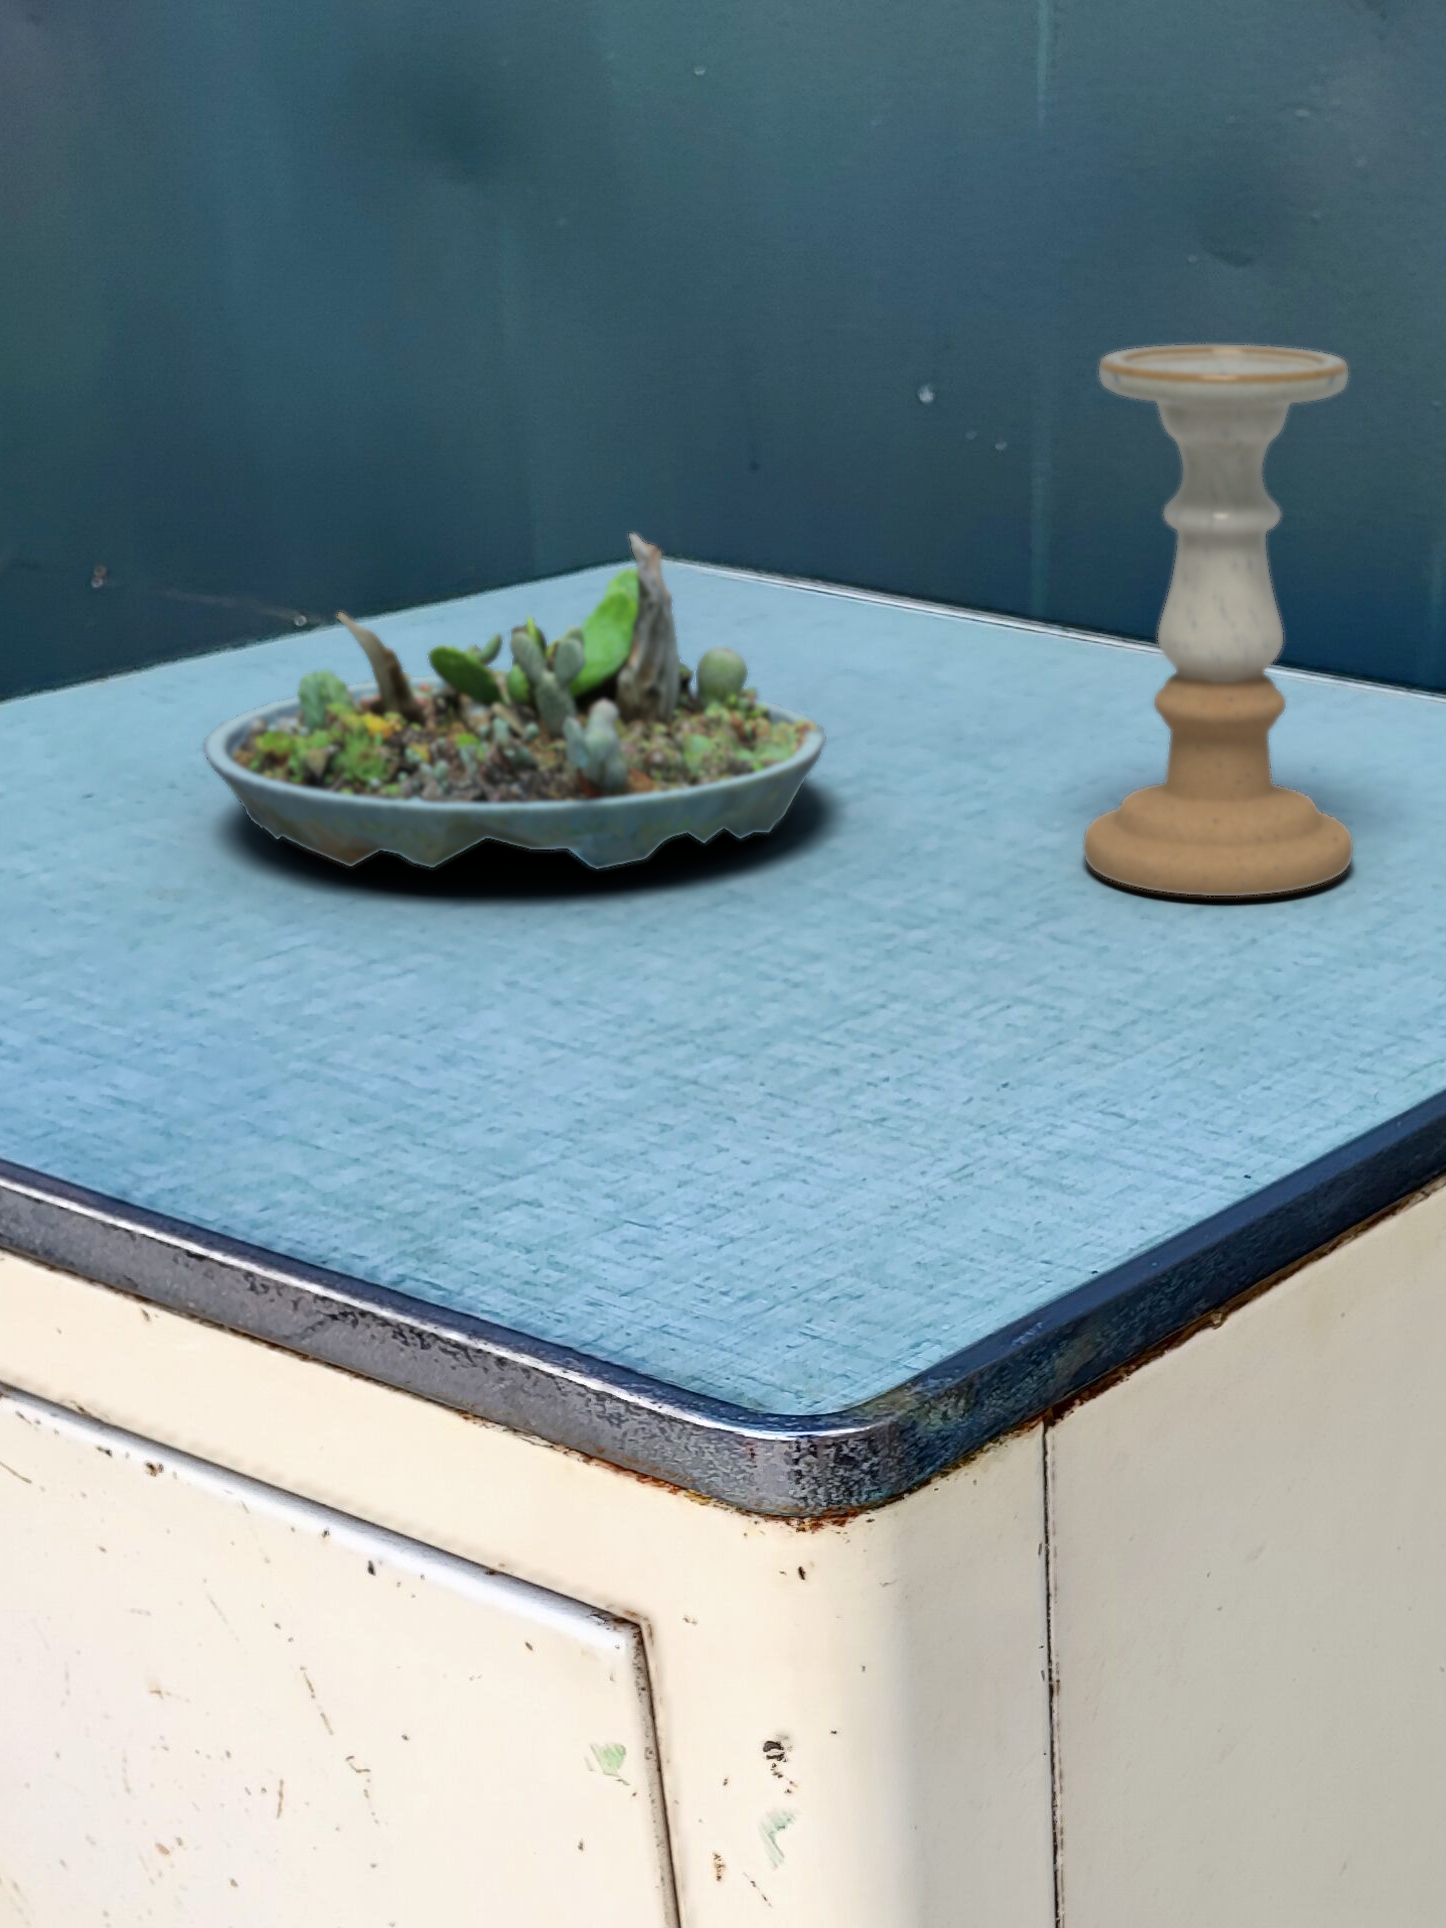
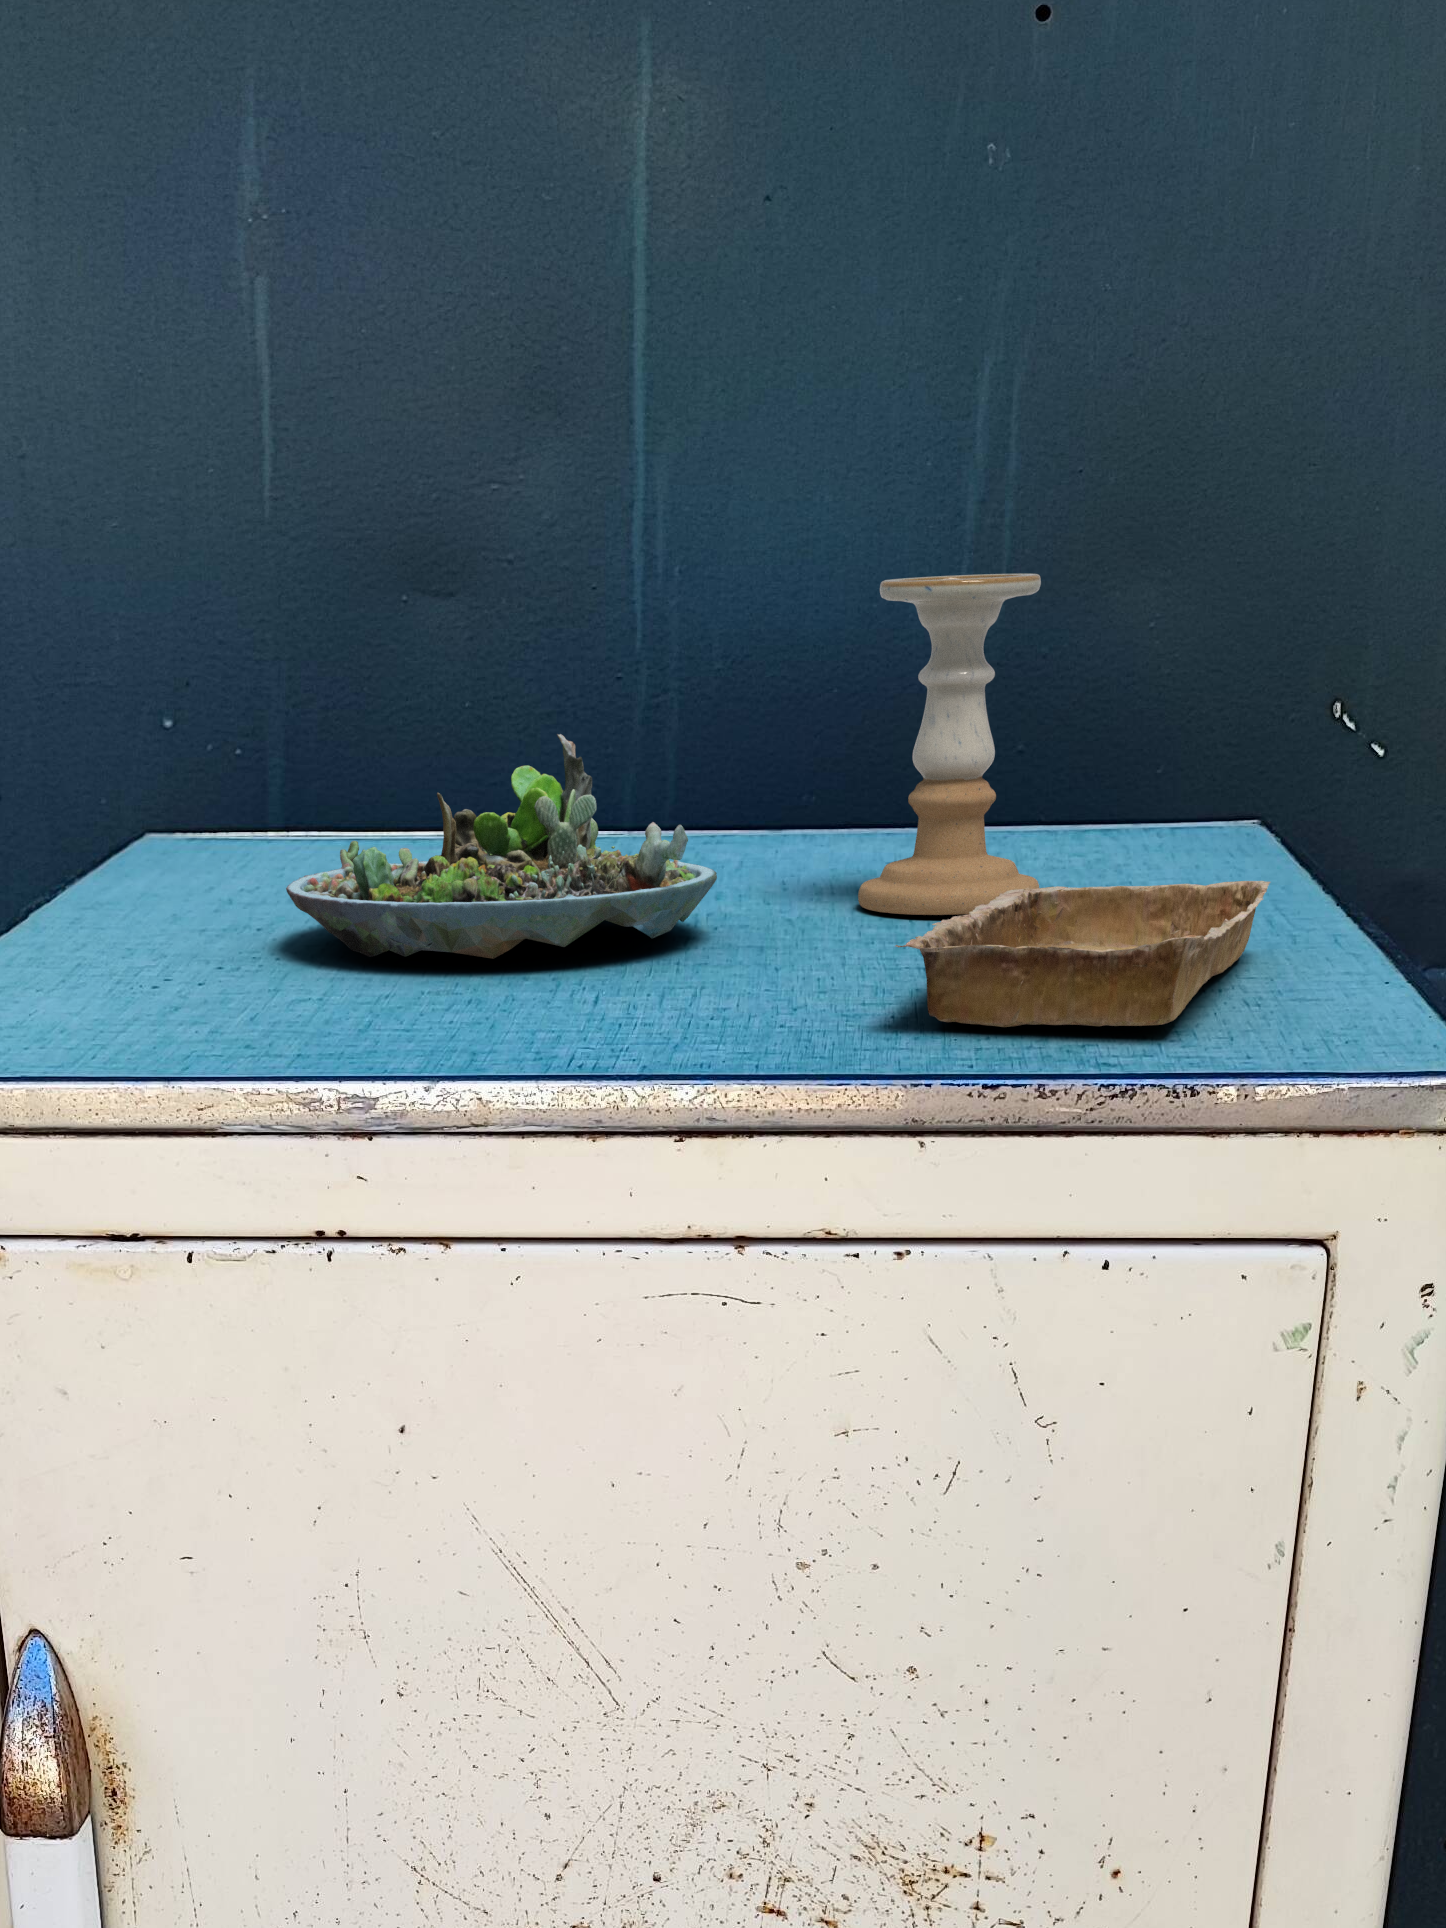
tray: none [362,892,1314,1231] -> present [896,881,1270,1027]

